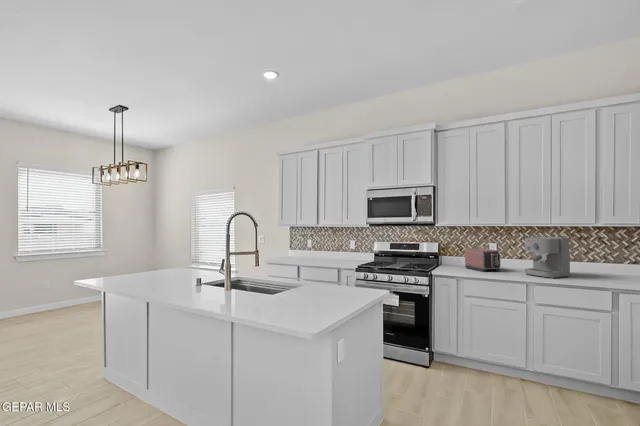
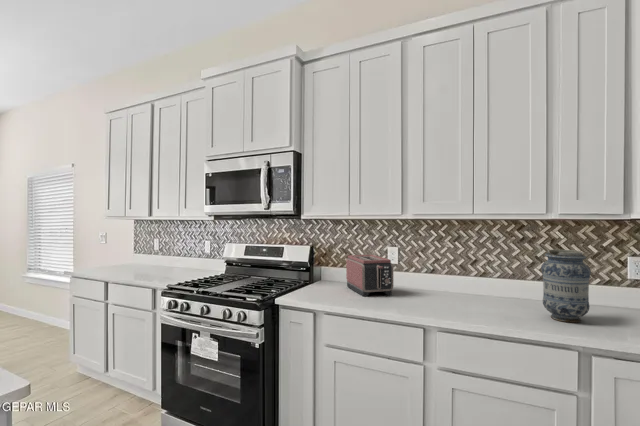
coffee maker: present [525,236,570,278] -> none [426,236,498,314]
vase: none [596,243,625,281] -> present [541,249,591,323]

